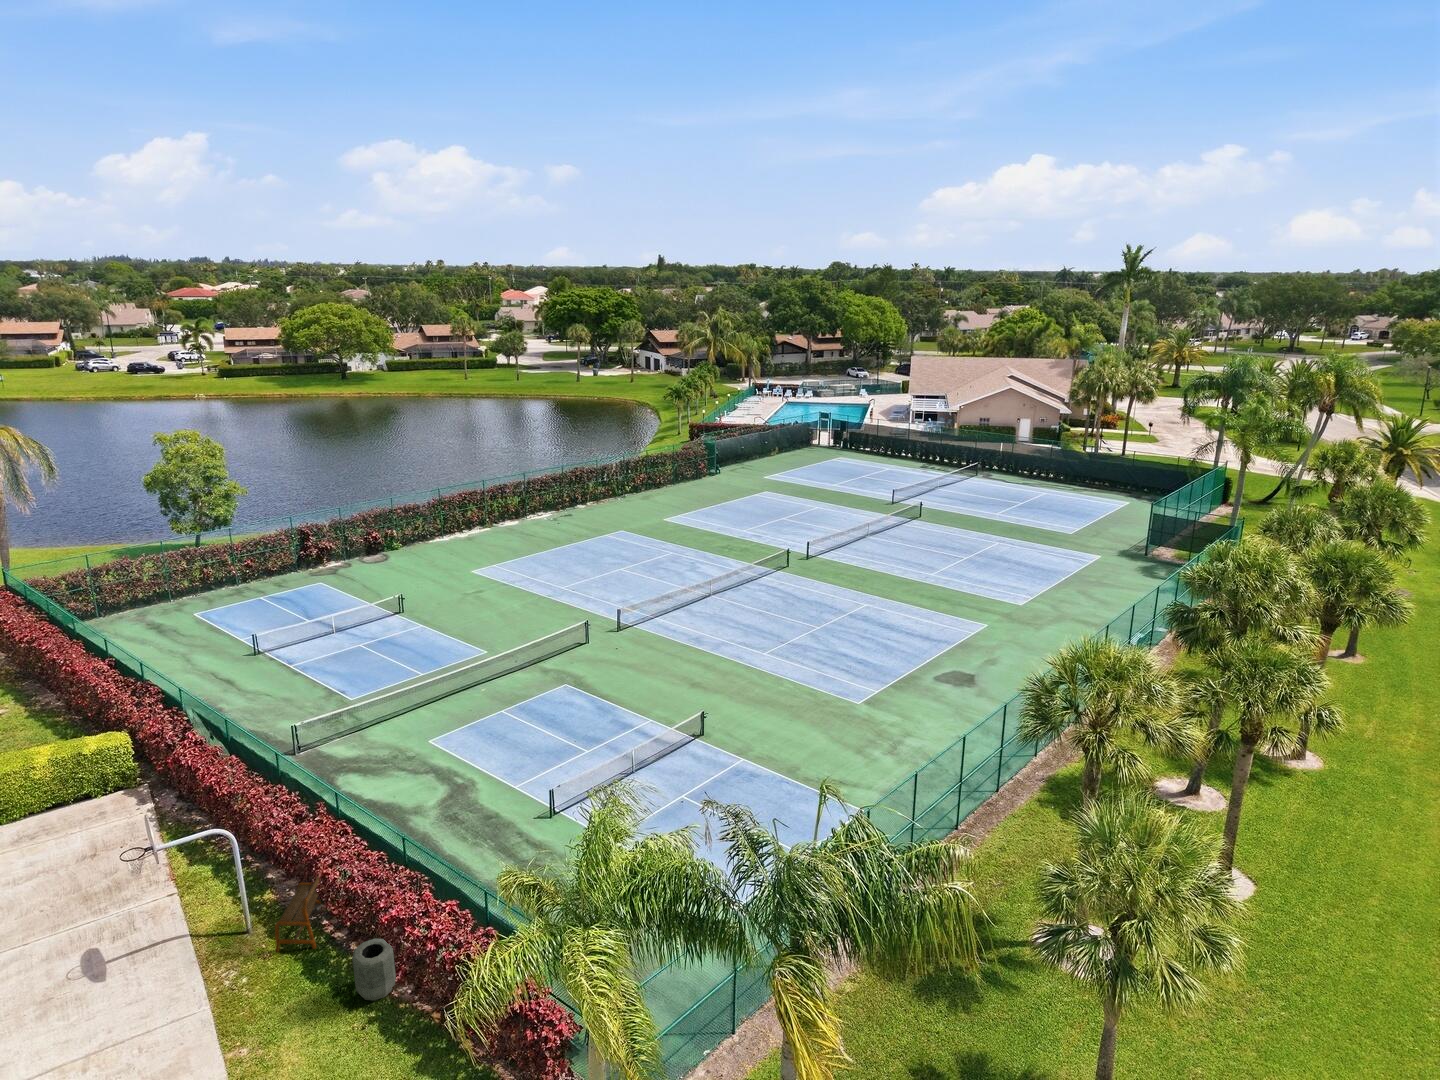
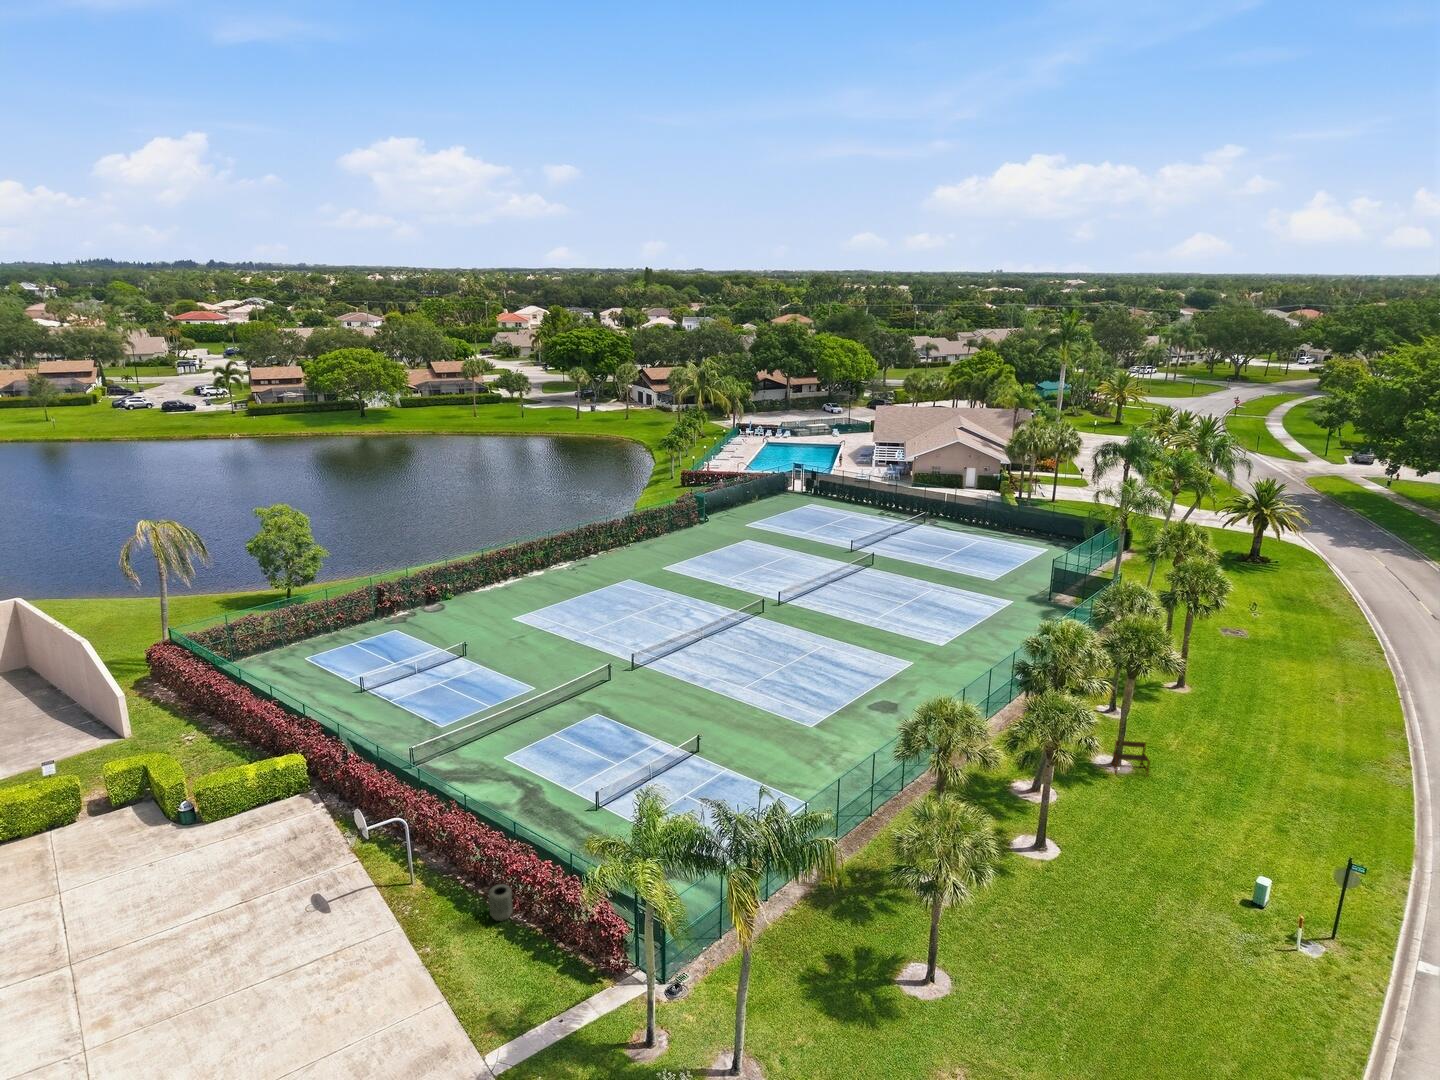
bench: present [275,876,321,952] -> present [1111,740,1150,776]

